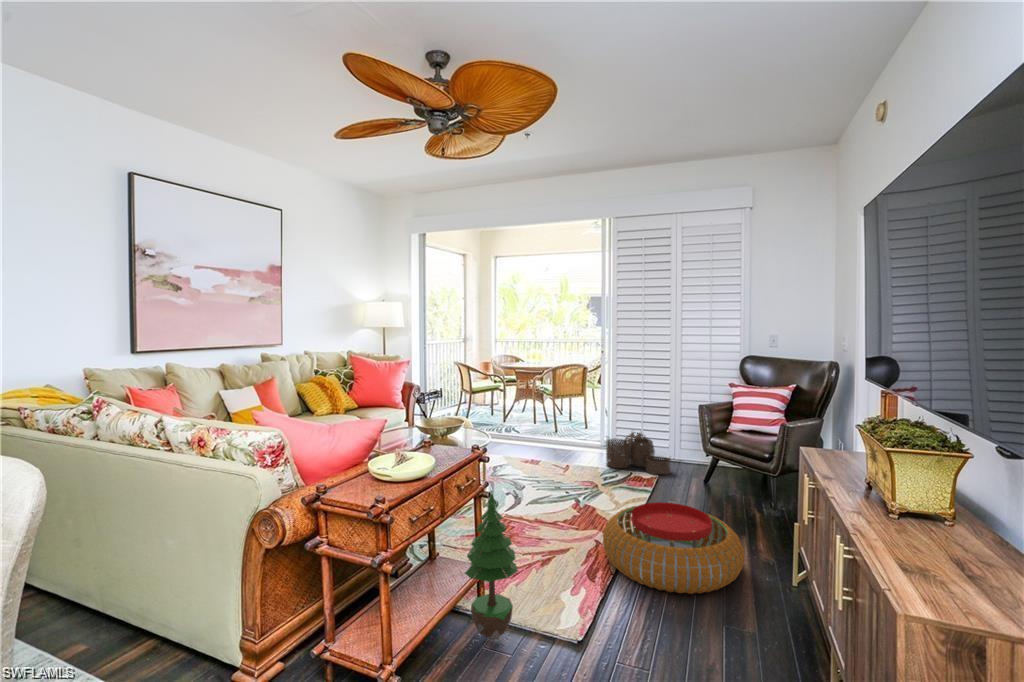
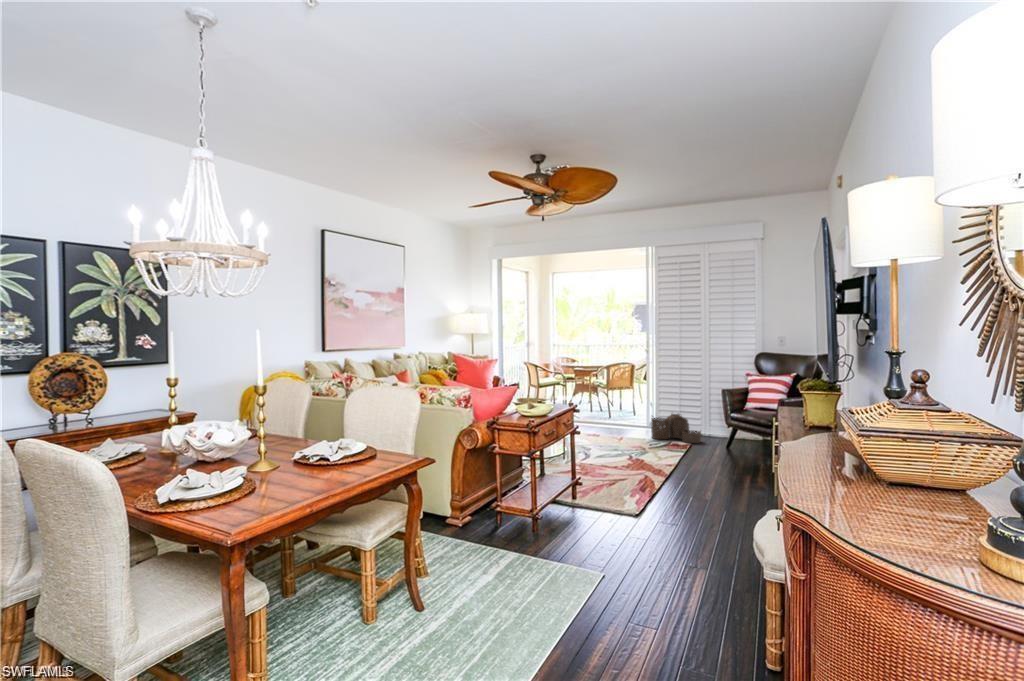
potted tree: present [465,494,518,640] -> none [567,427,599,514]
pouf: present [603,502,744,594] -> none [649,449,743,499]

